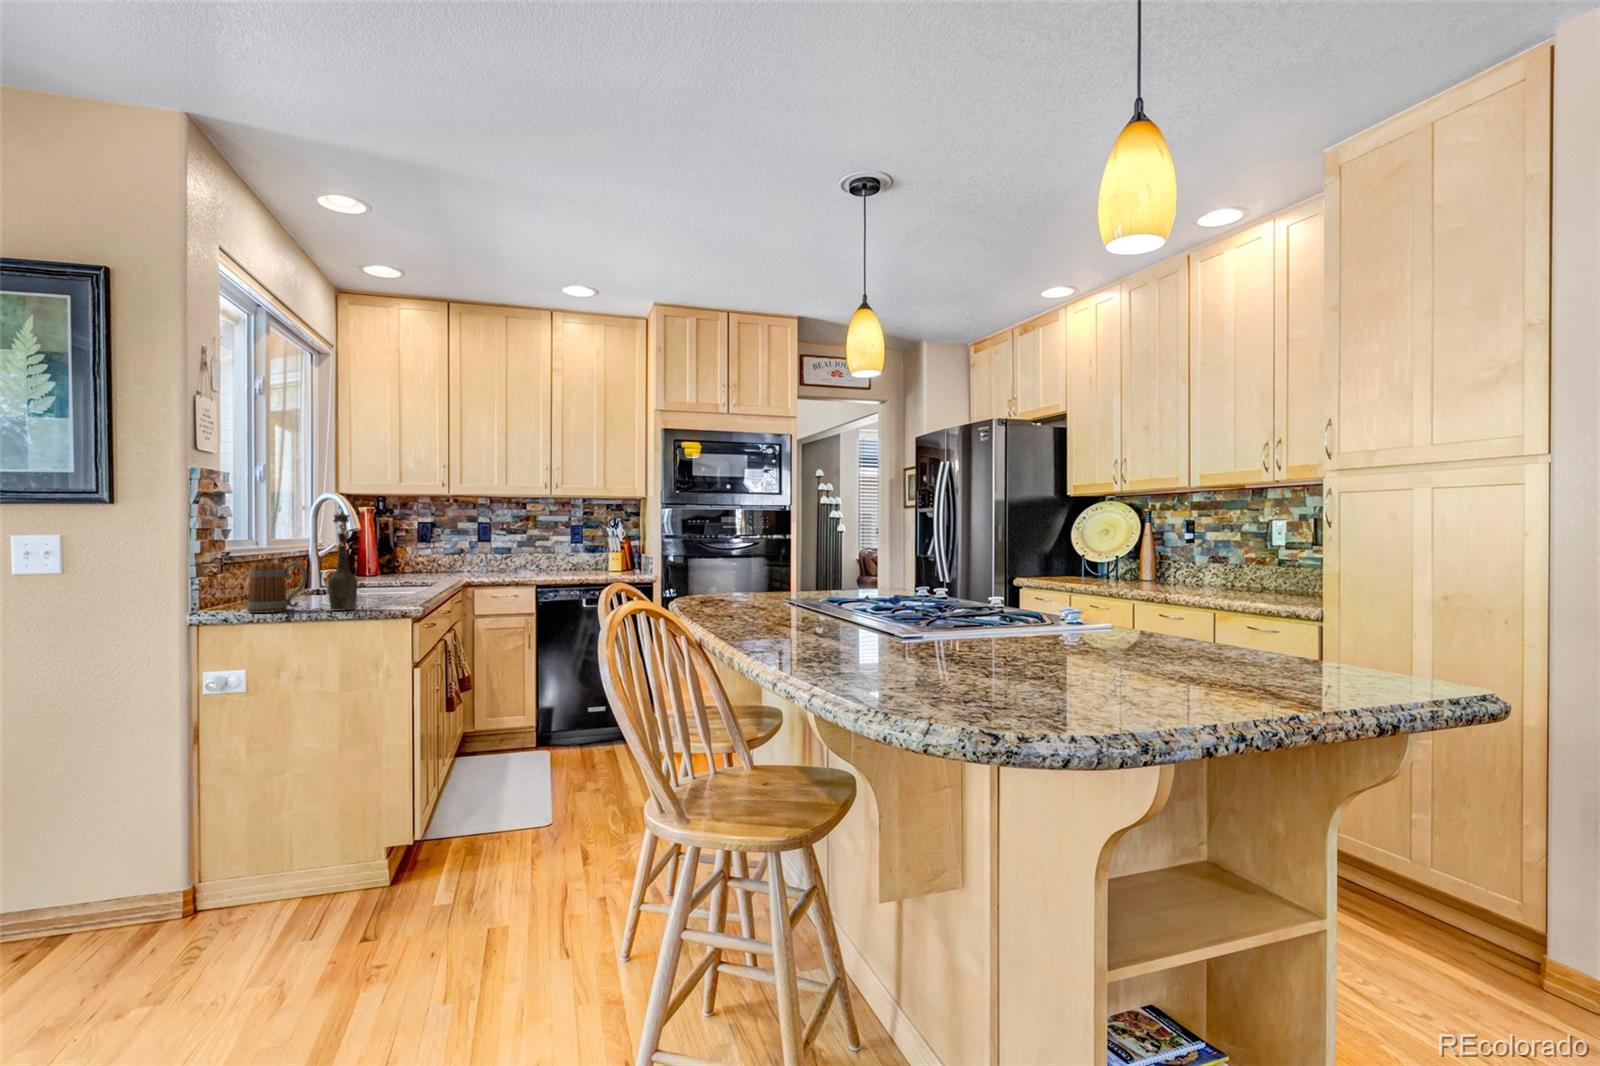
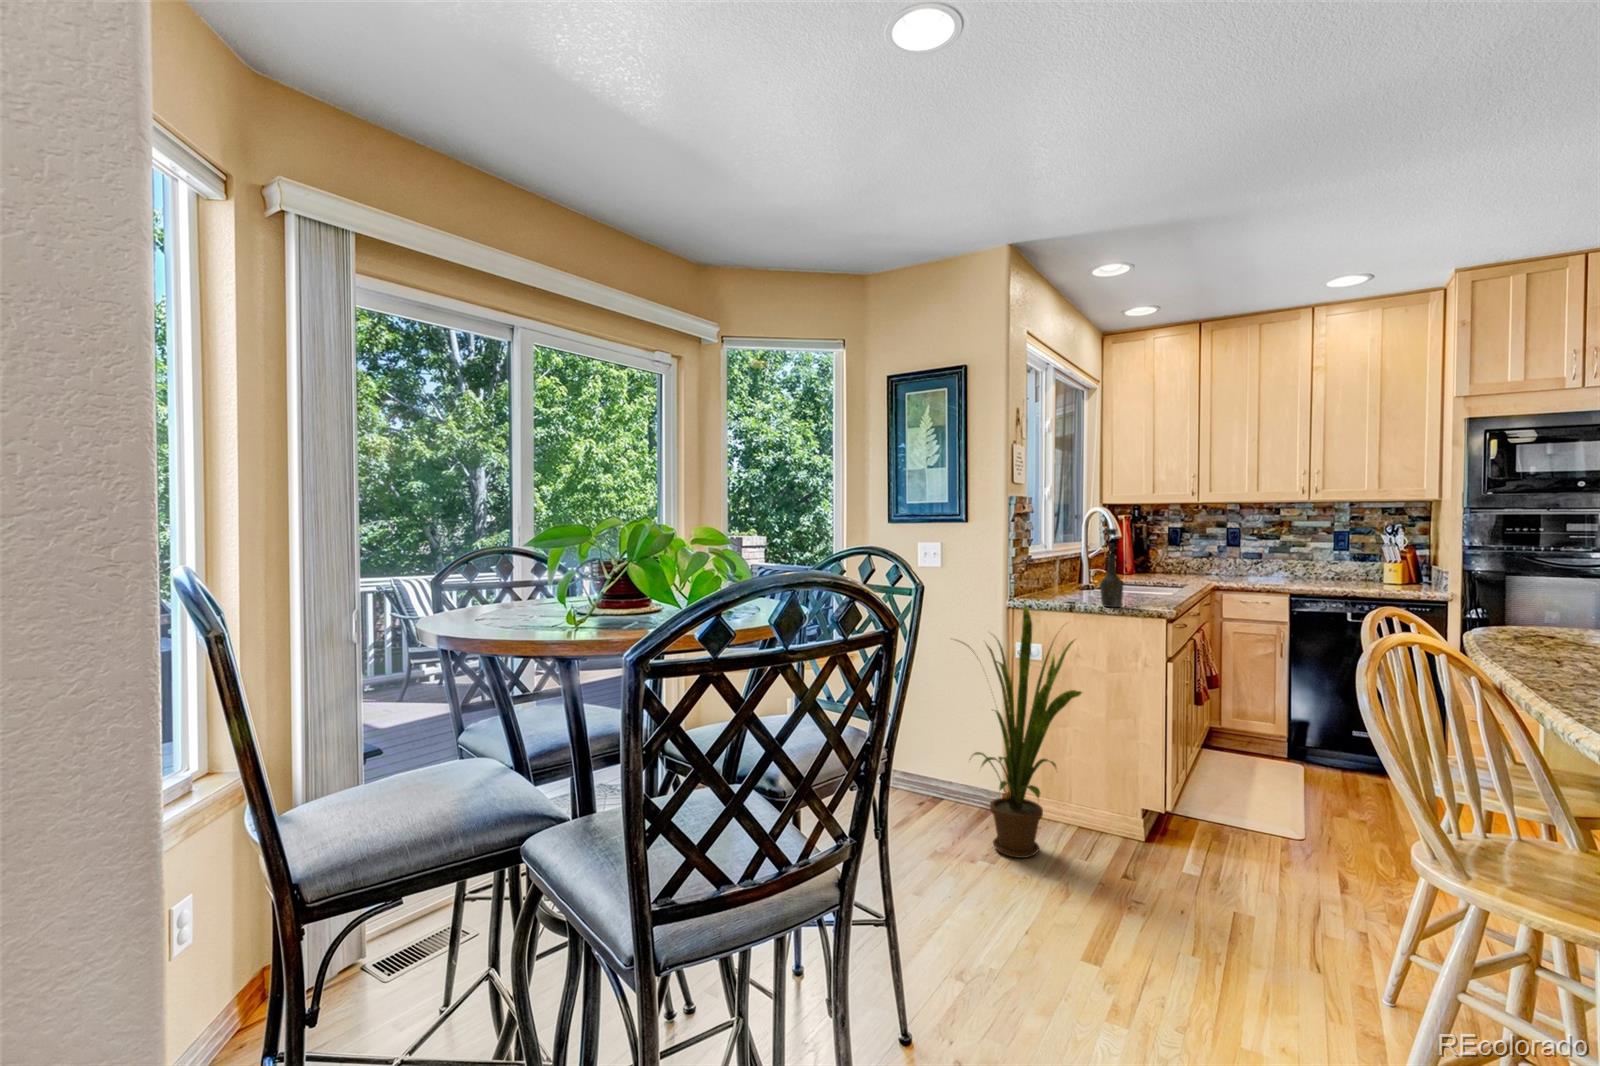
mug: present [247,562,307,613] -> none [1043,565,1085,604]
house plant: none [73,617,305,974] -> present [957,605,1082,858]

